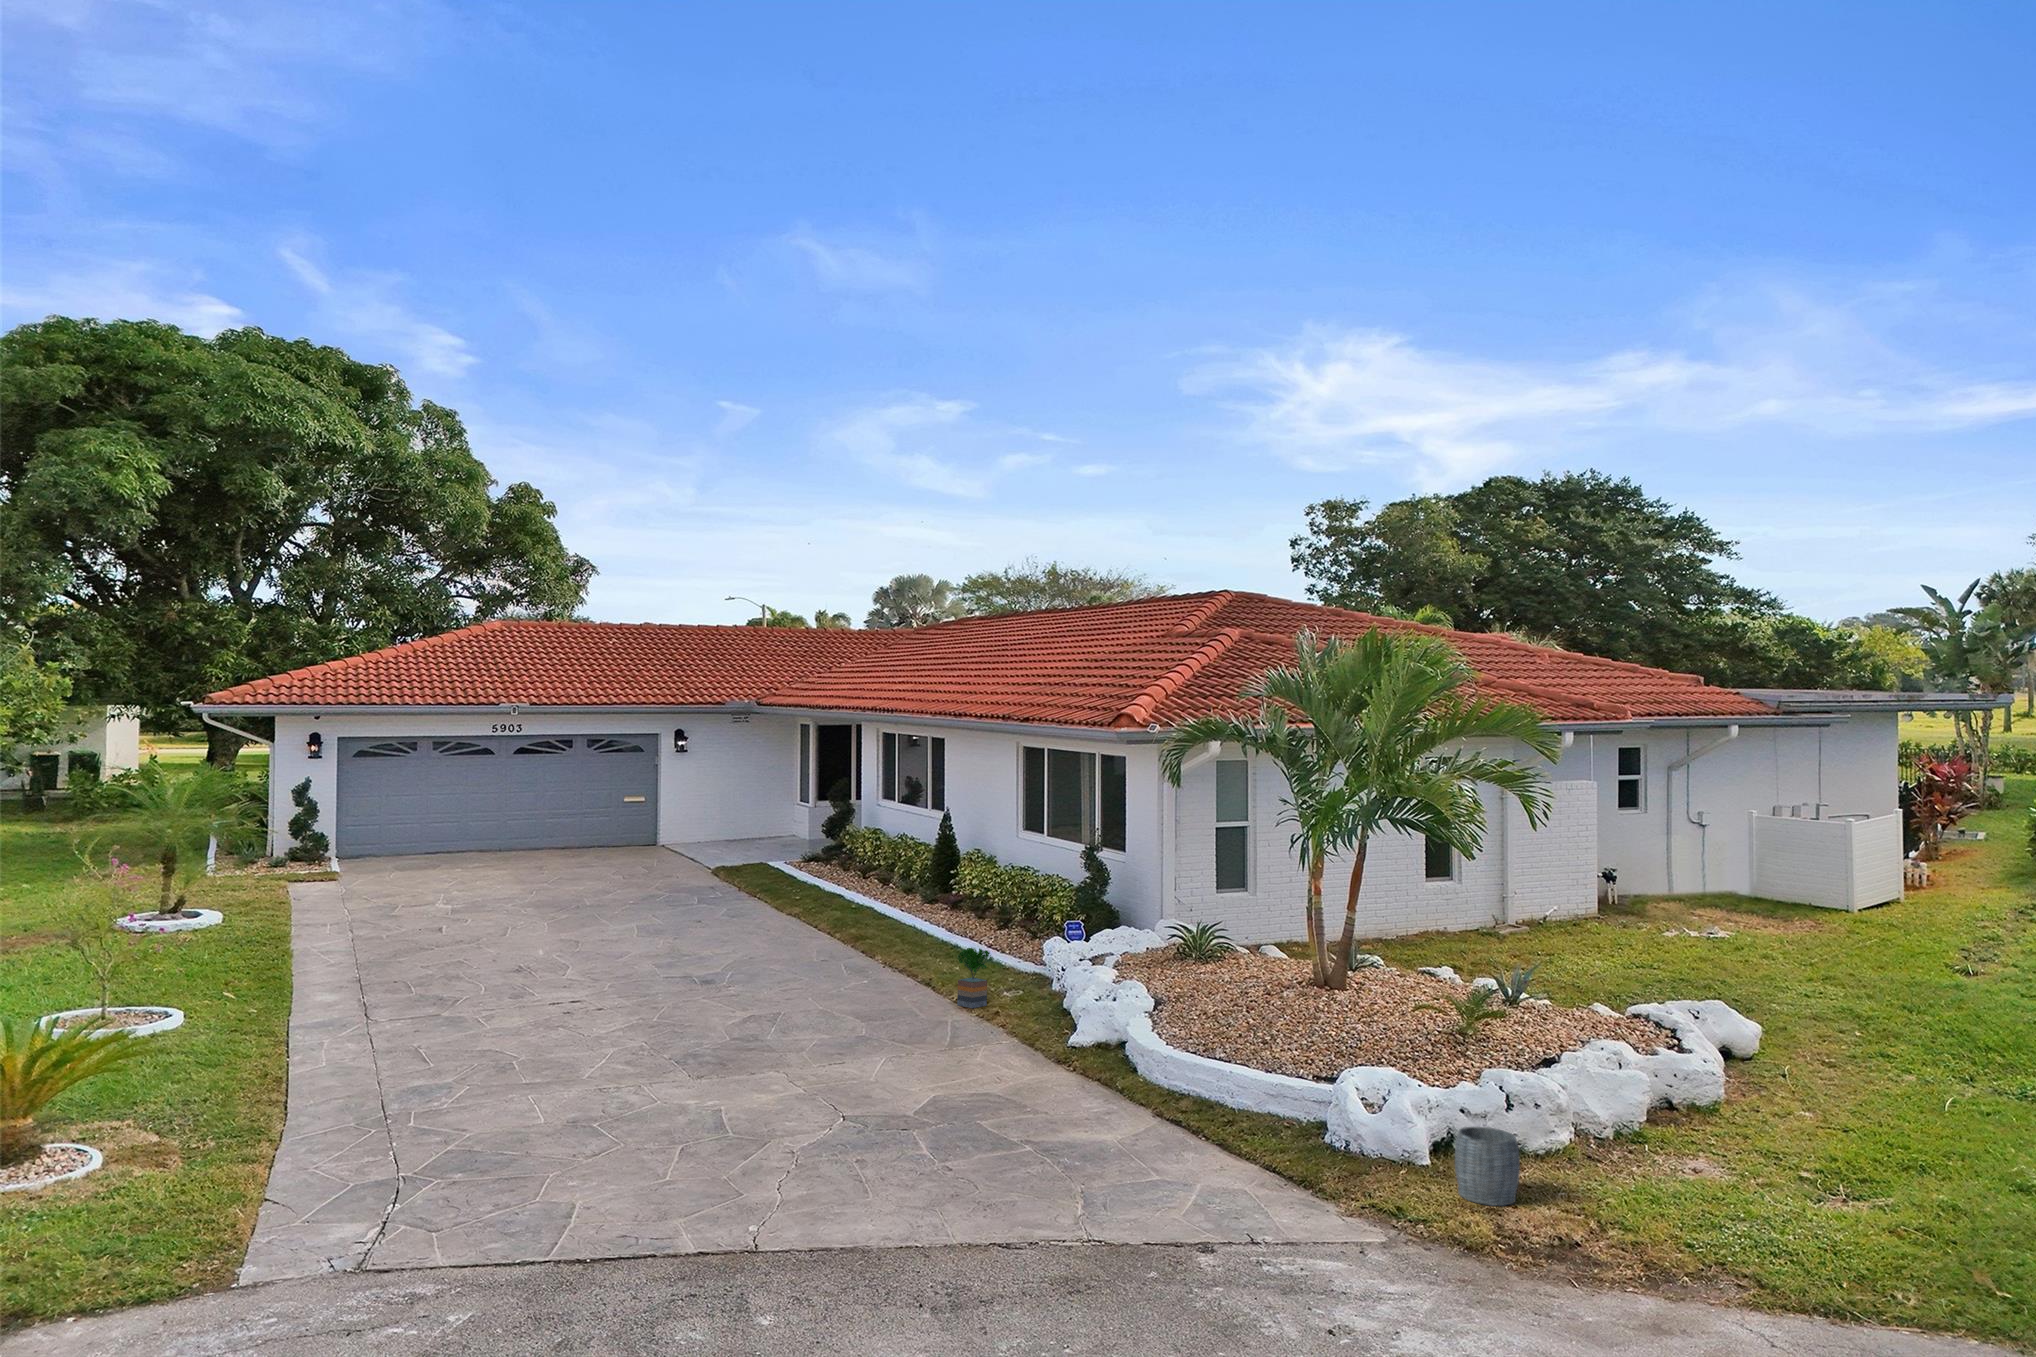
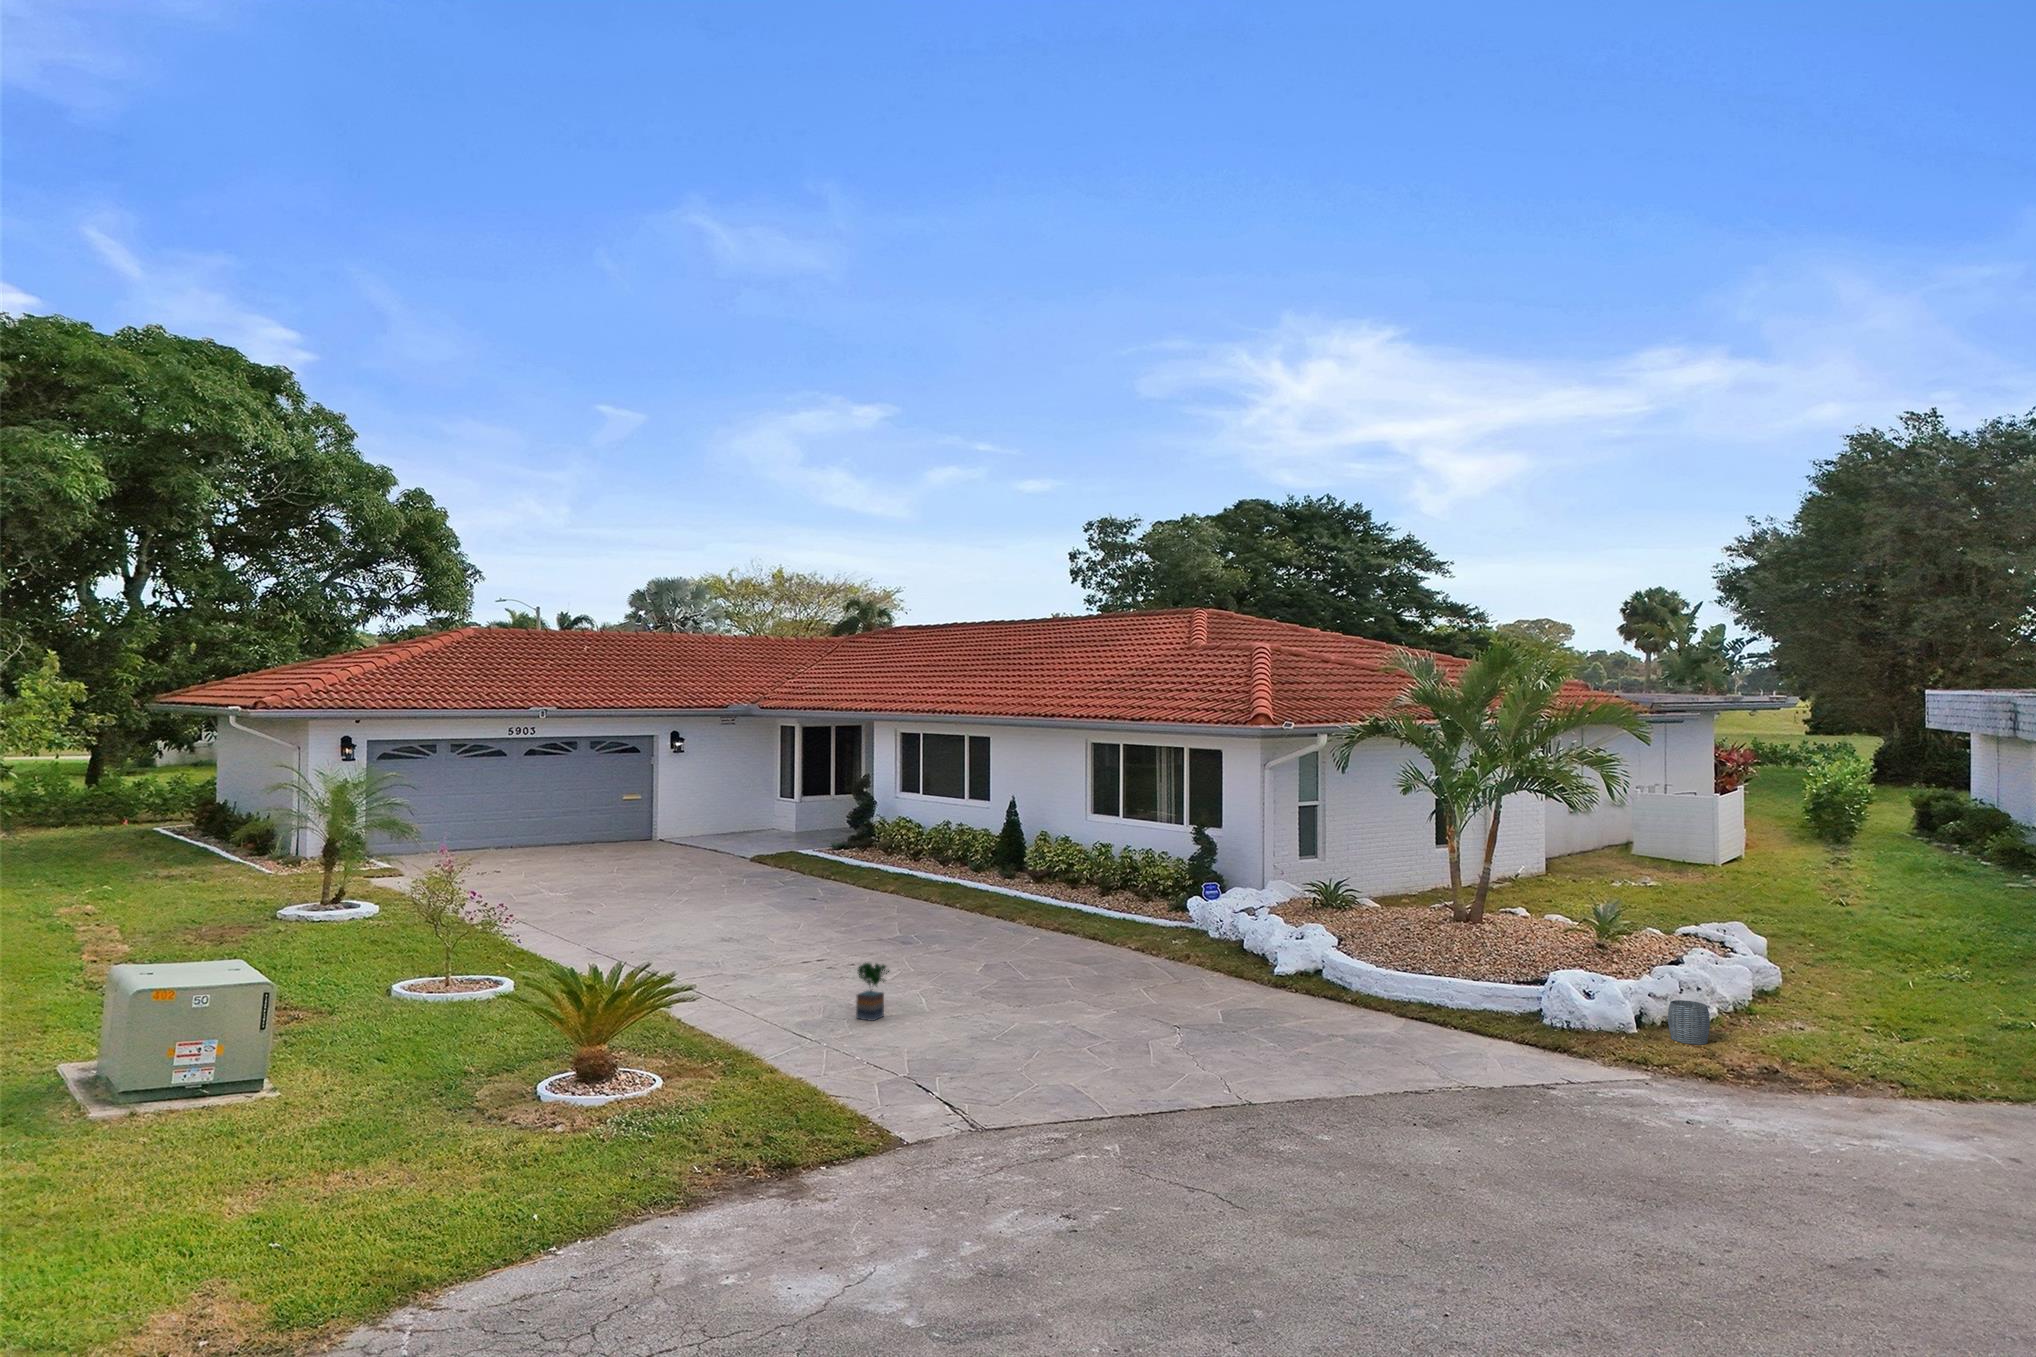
potted tree: present [957,948,994,1008] -> present [856,963,889,1021]

